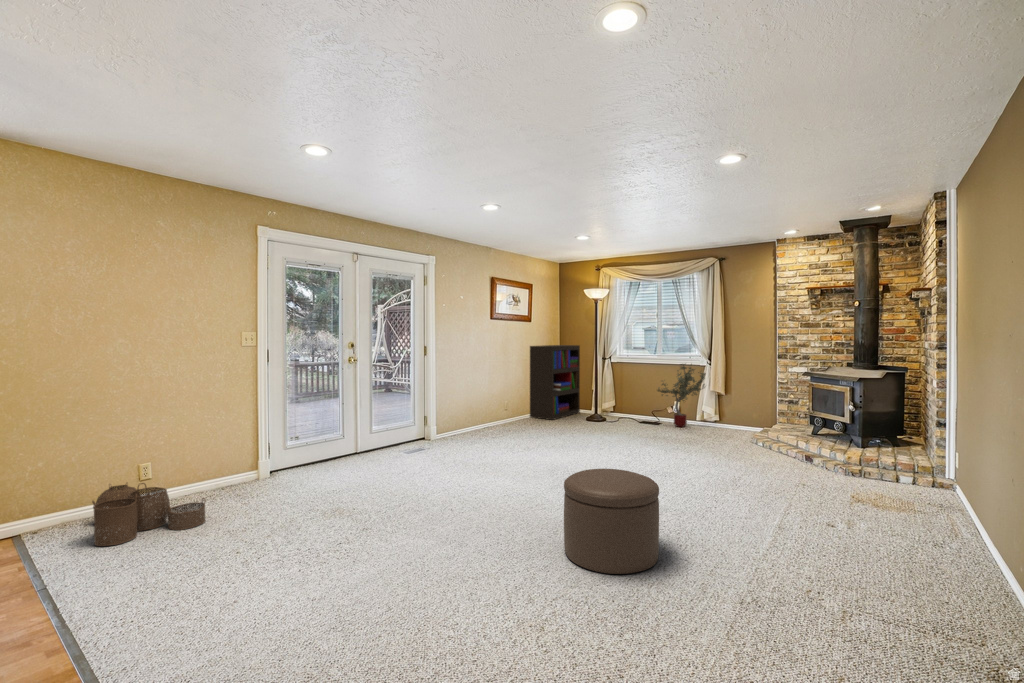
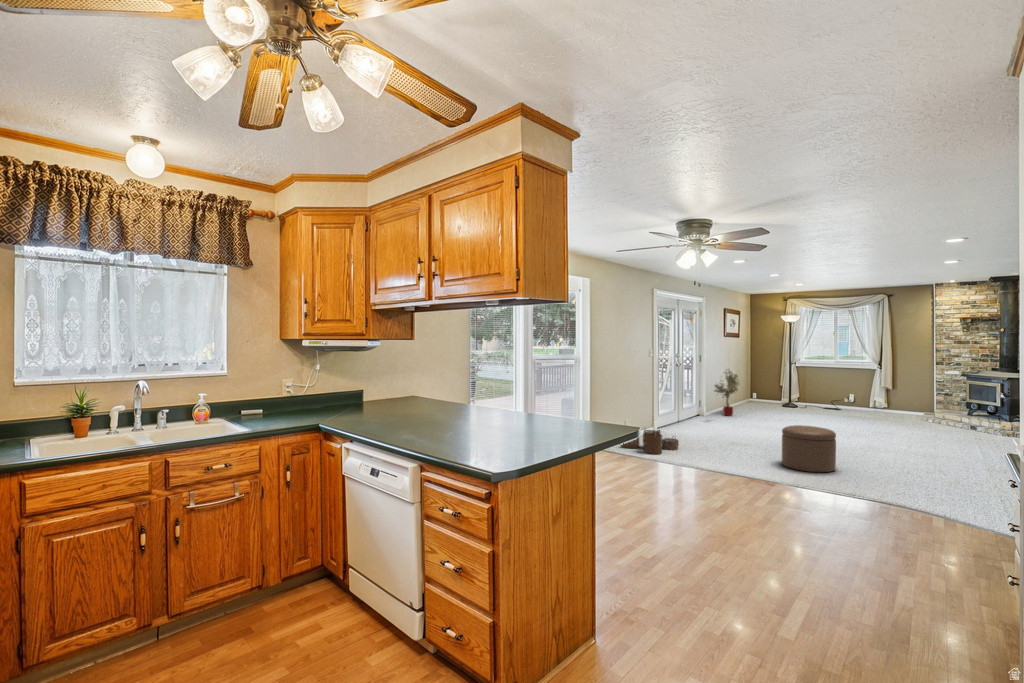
bookshelf: present [530,345,580,420] -> none [738,353,769,407]
potted tree: present [657,364,706,427] -> present [714,369,739,416]
ottoman: present [564,469,659,574] -> present [782,425,836,472]

